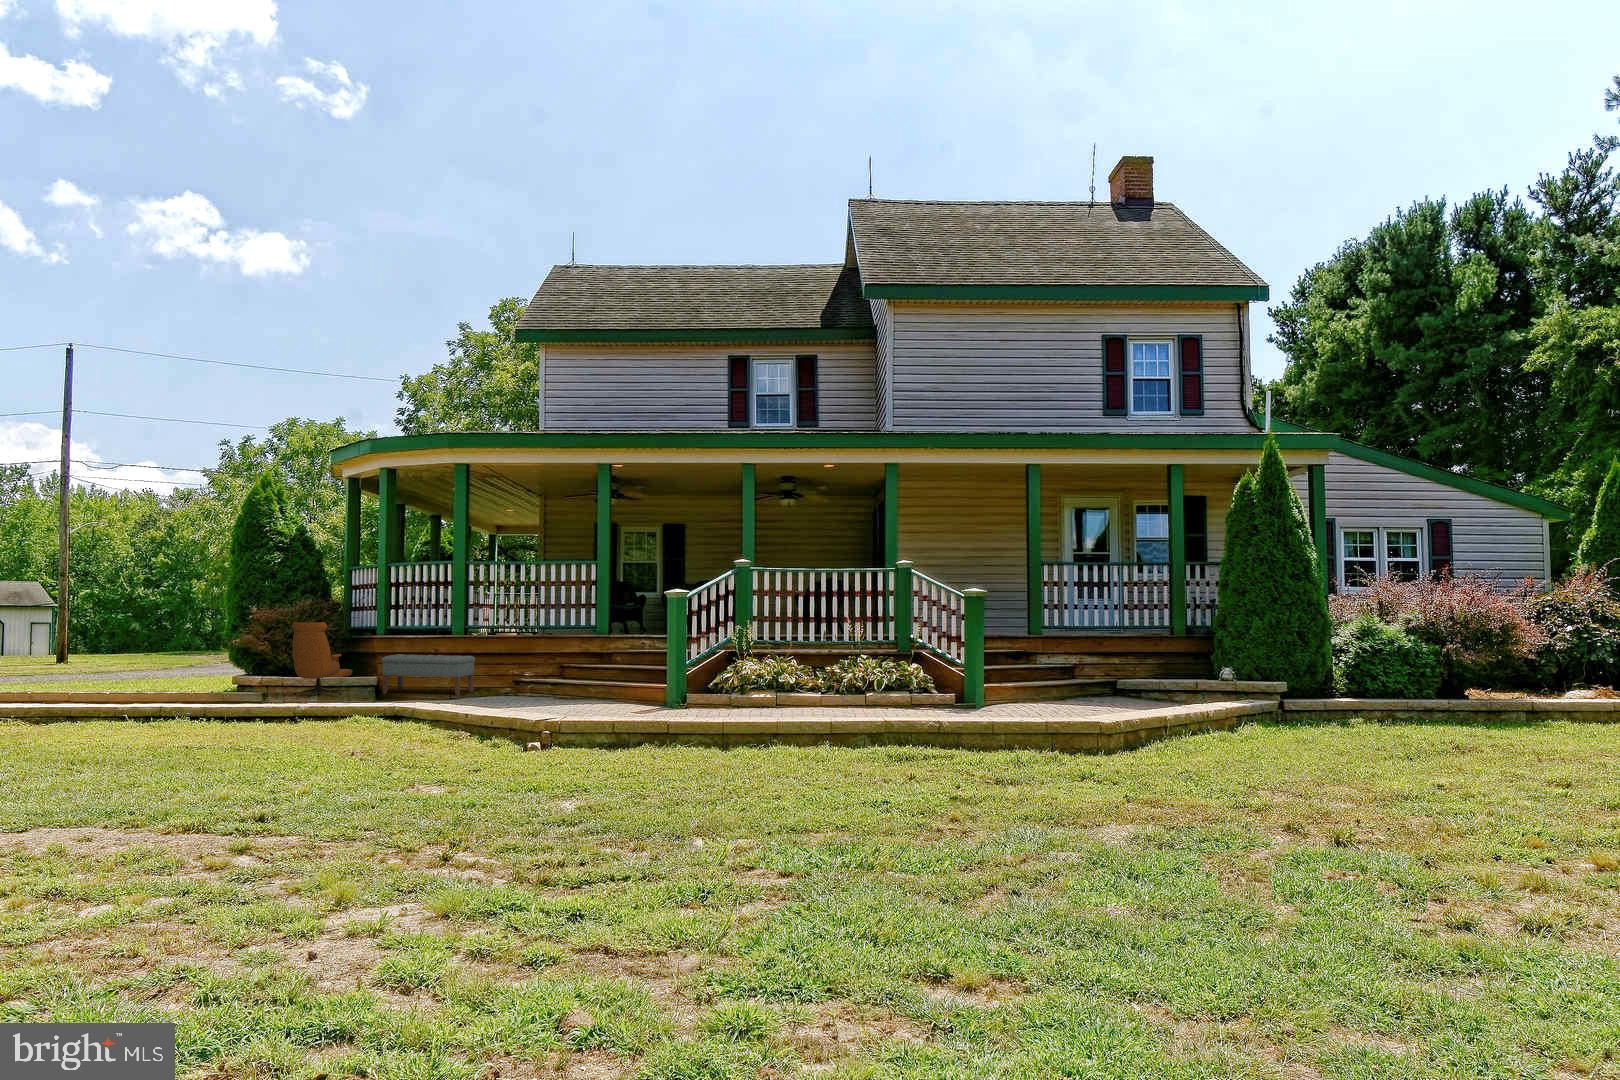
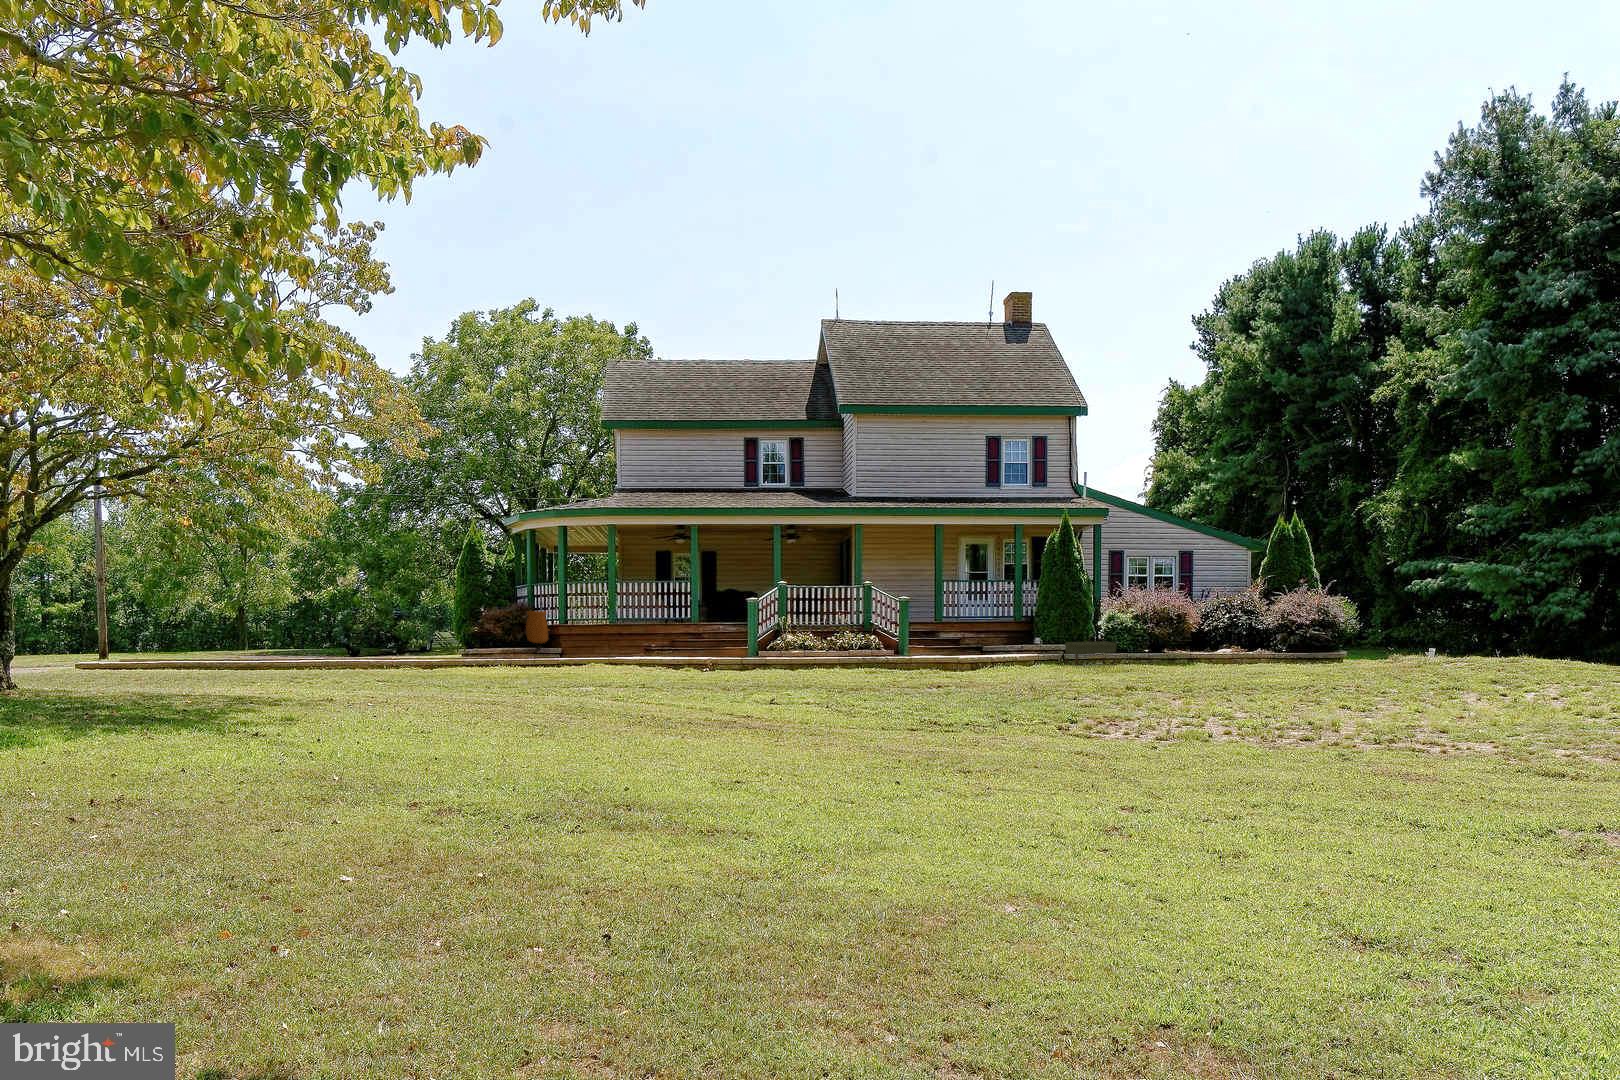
bench: present [382,654,475,696] -> present [1065,641,1116,665]

